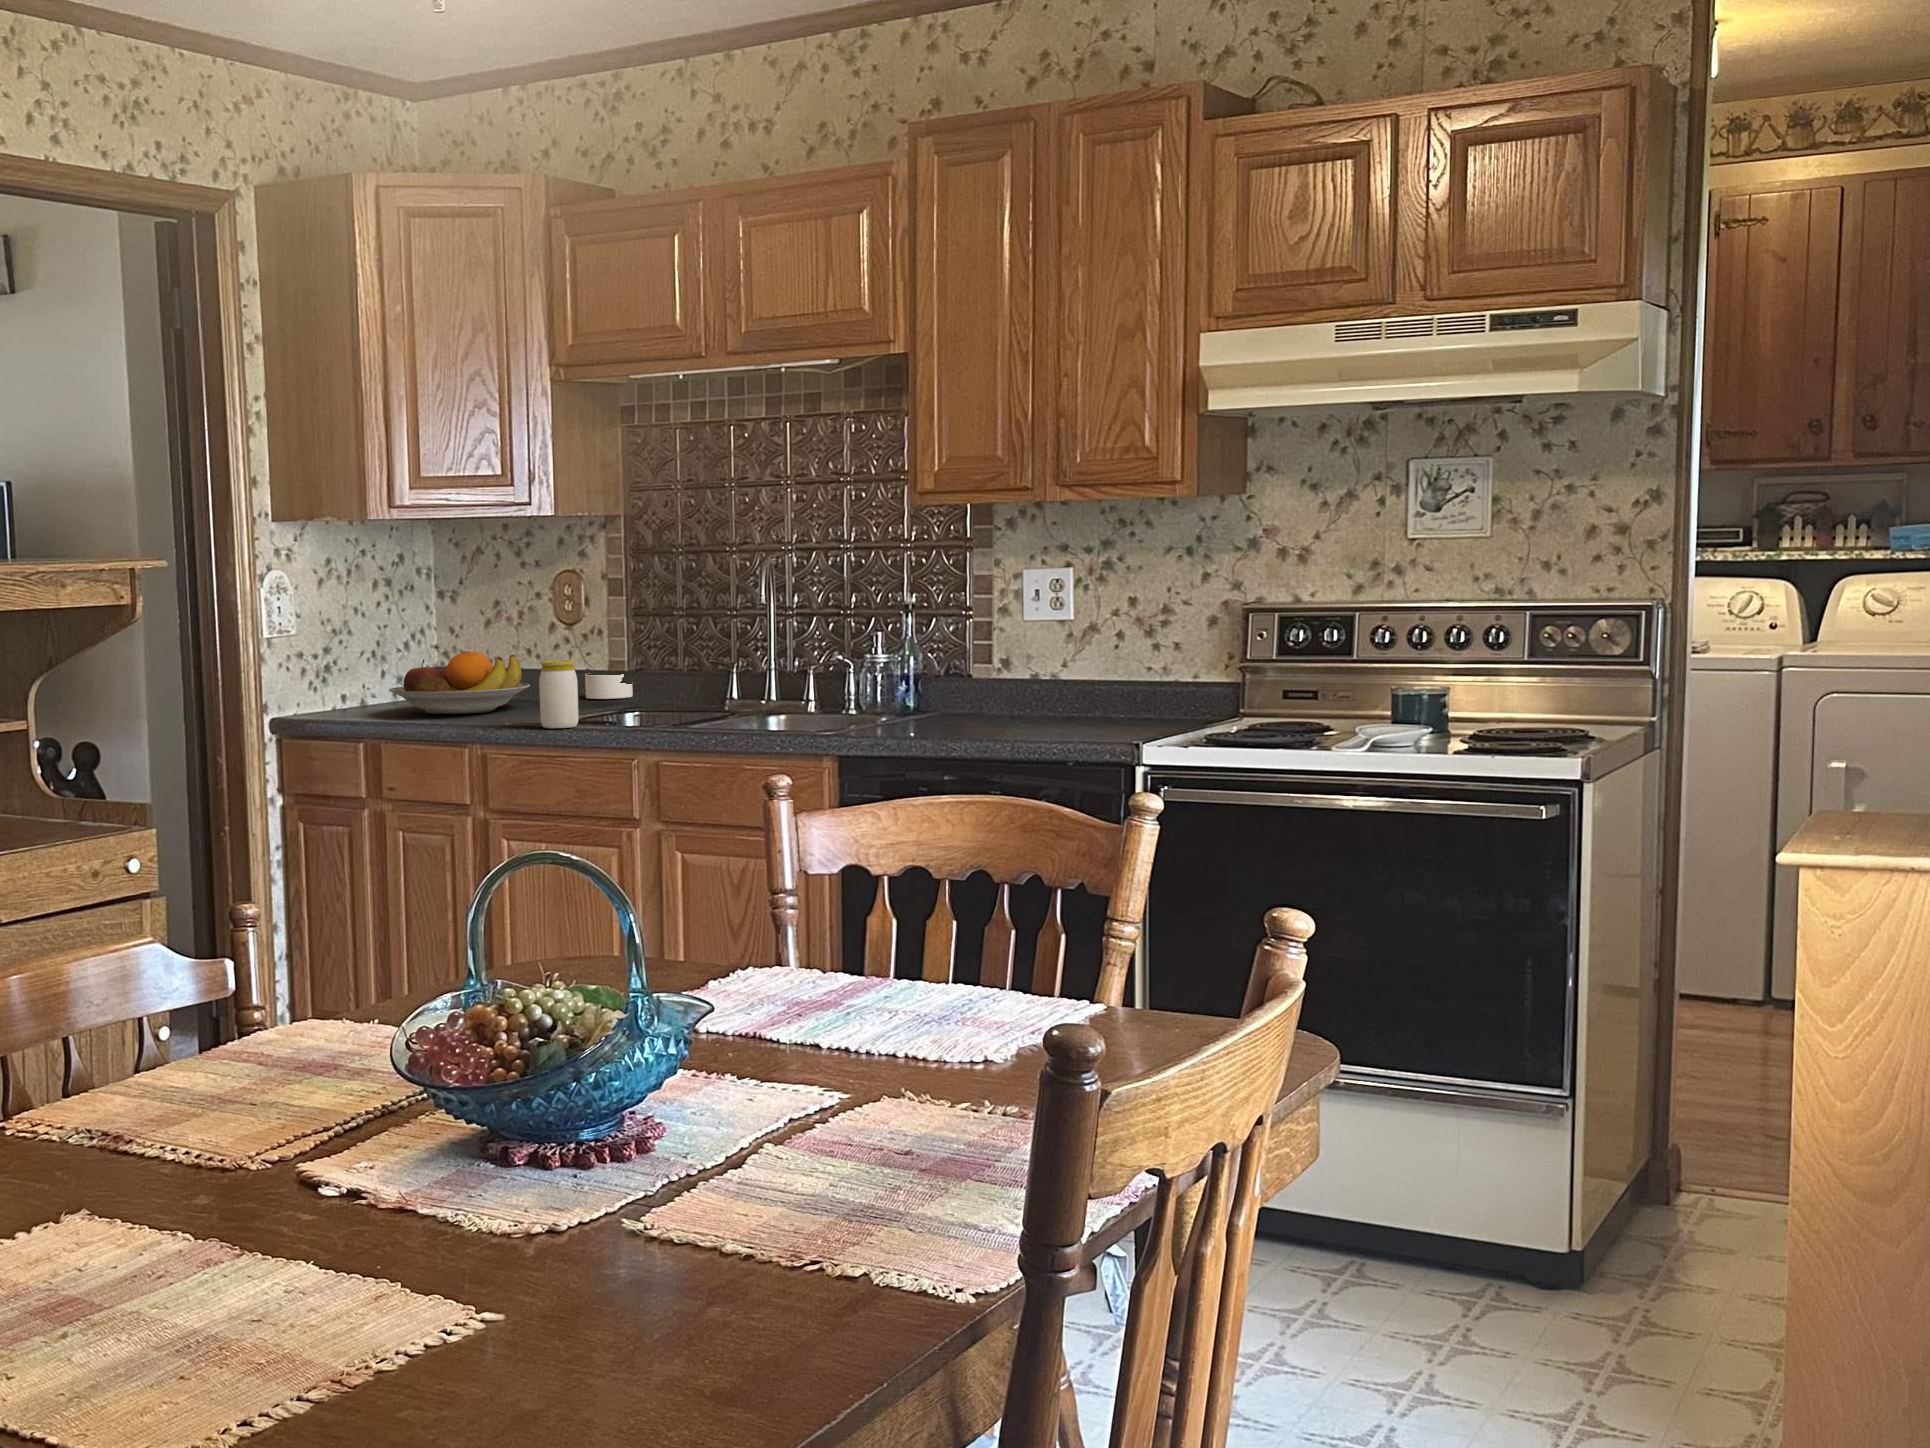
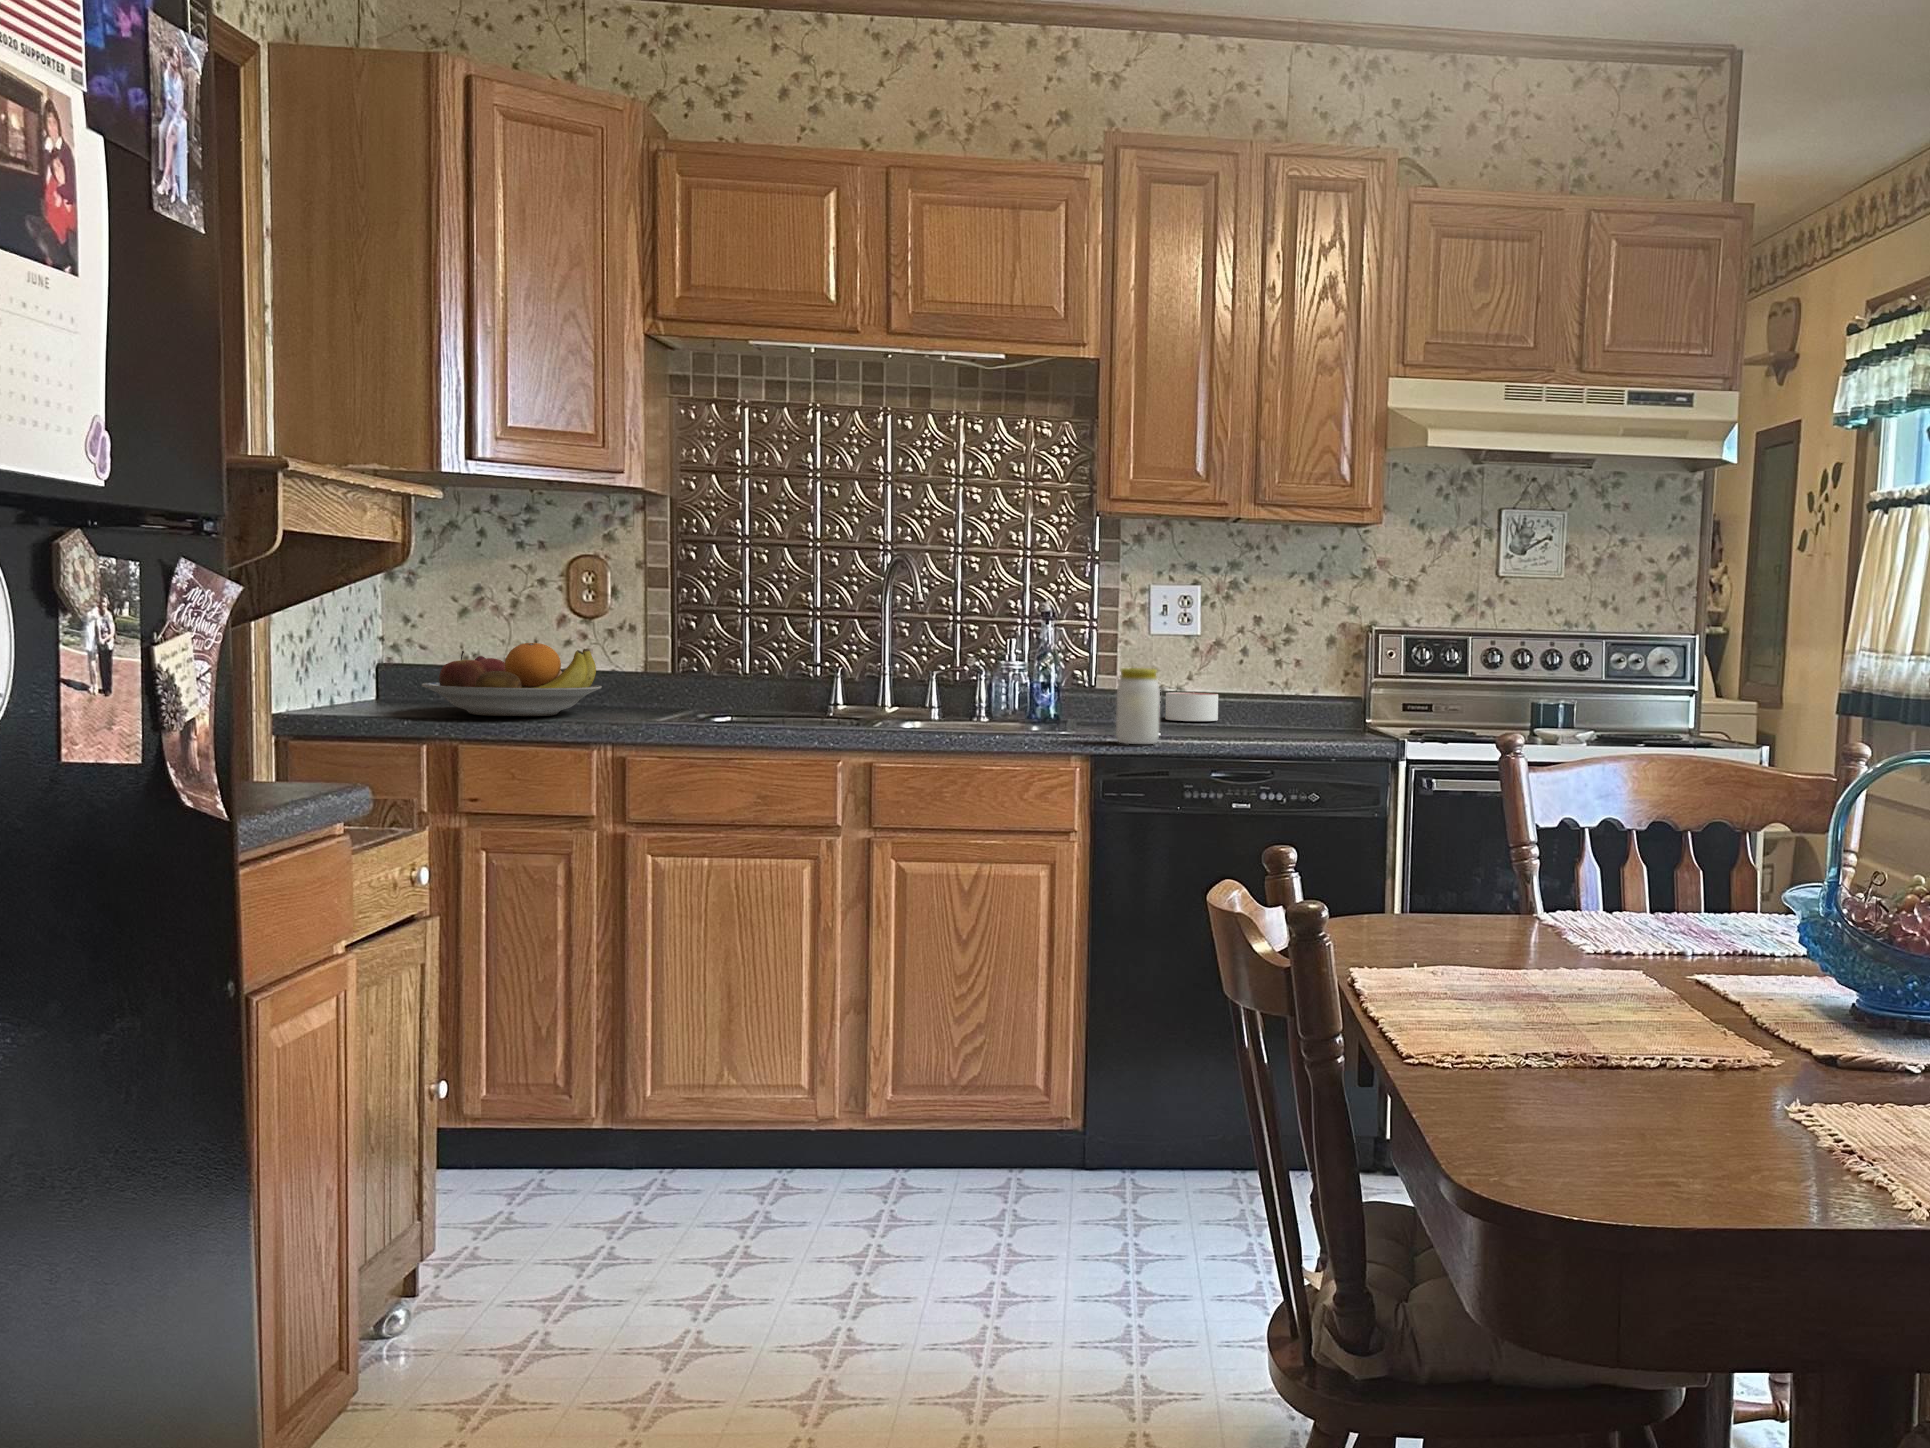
jar: present [539,660,579,728] -> present [1116,668,1160,744]
candle: present [585,674,633,699] -> present [1165,692,1218,721]

